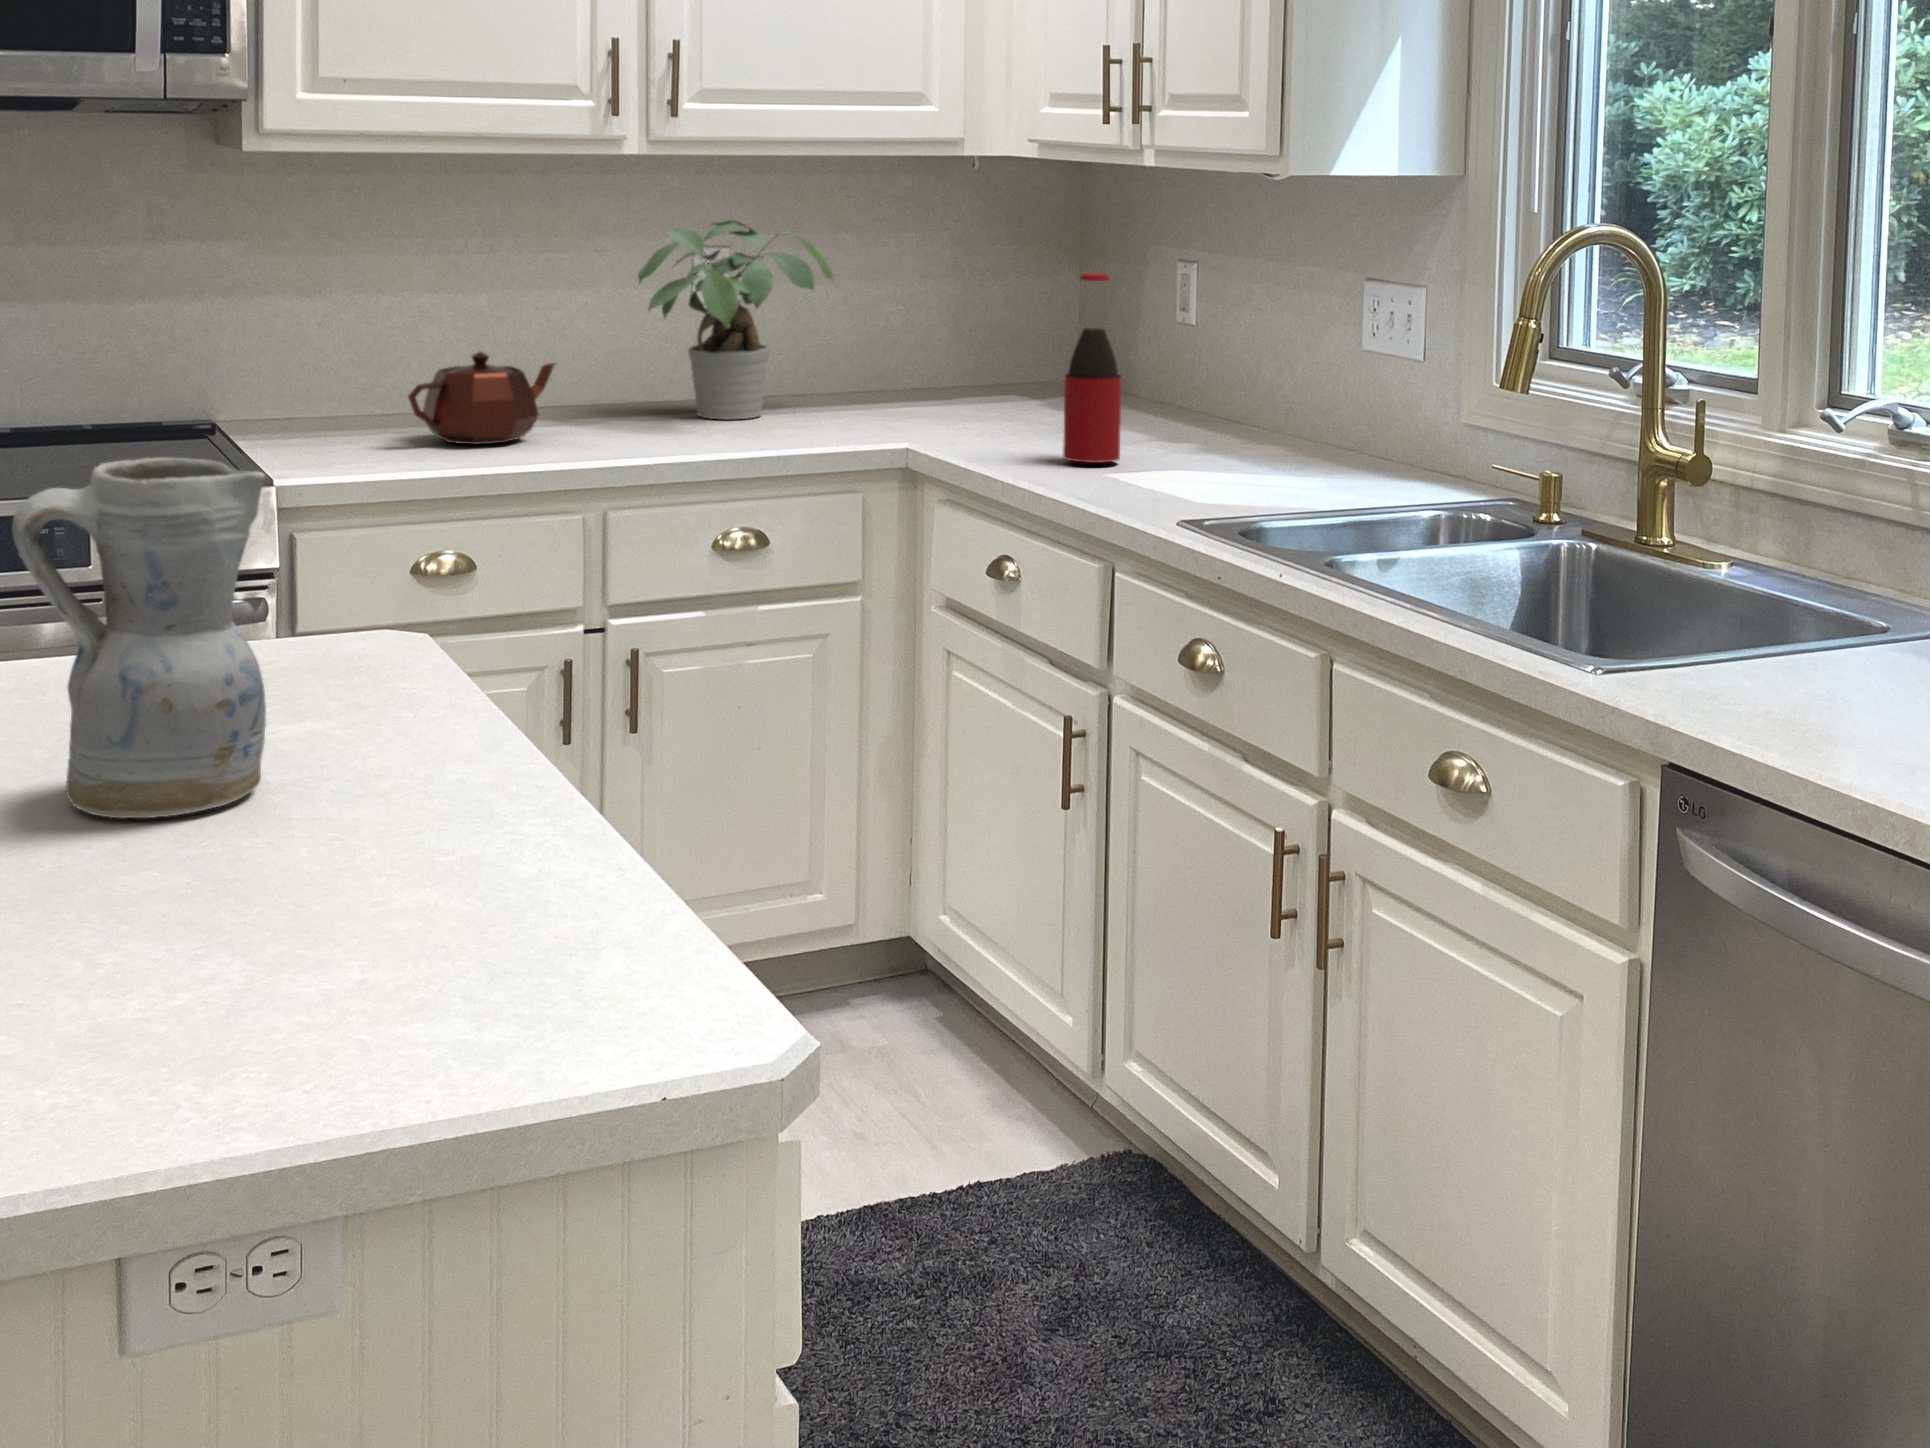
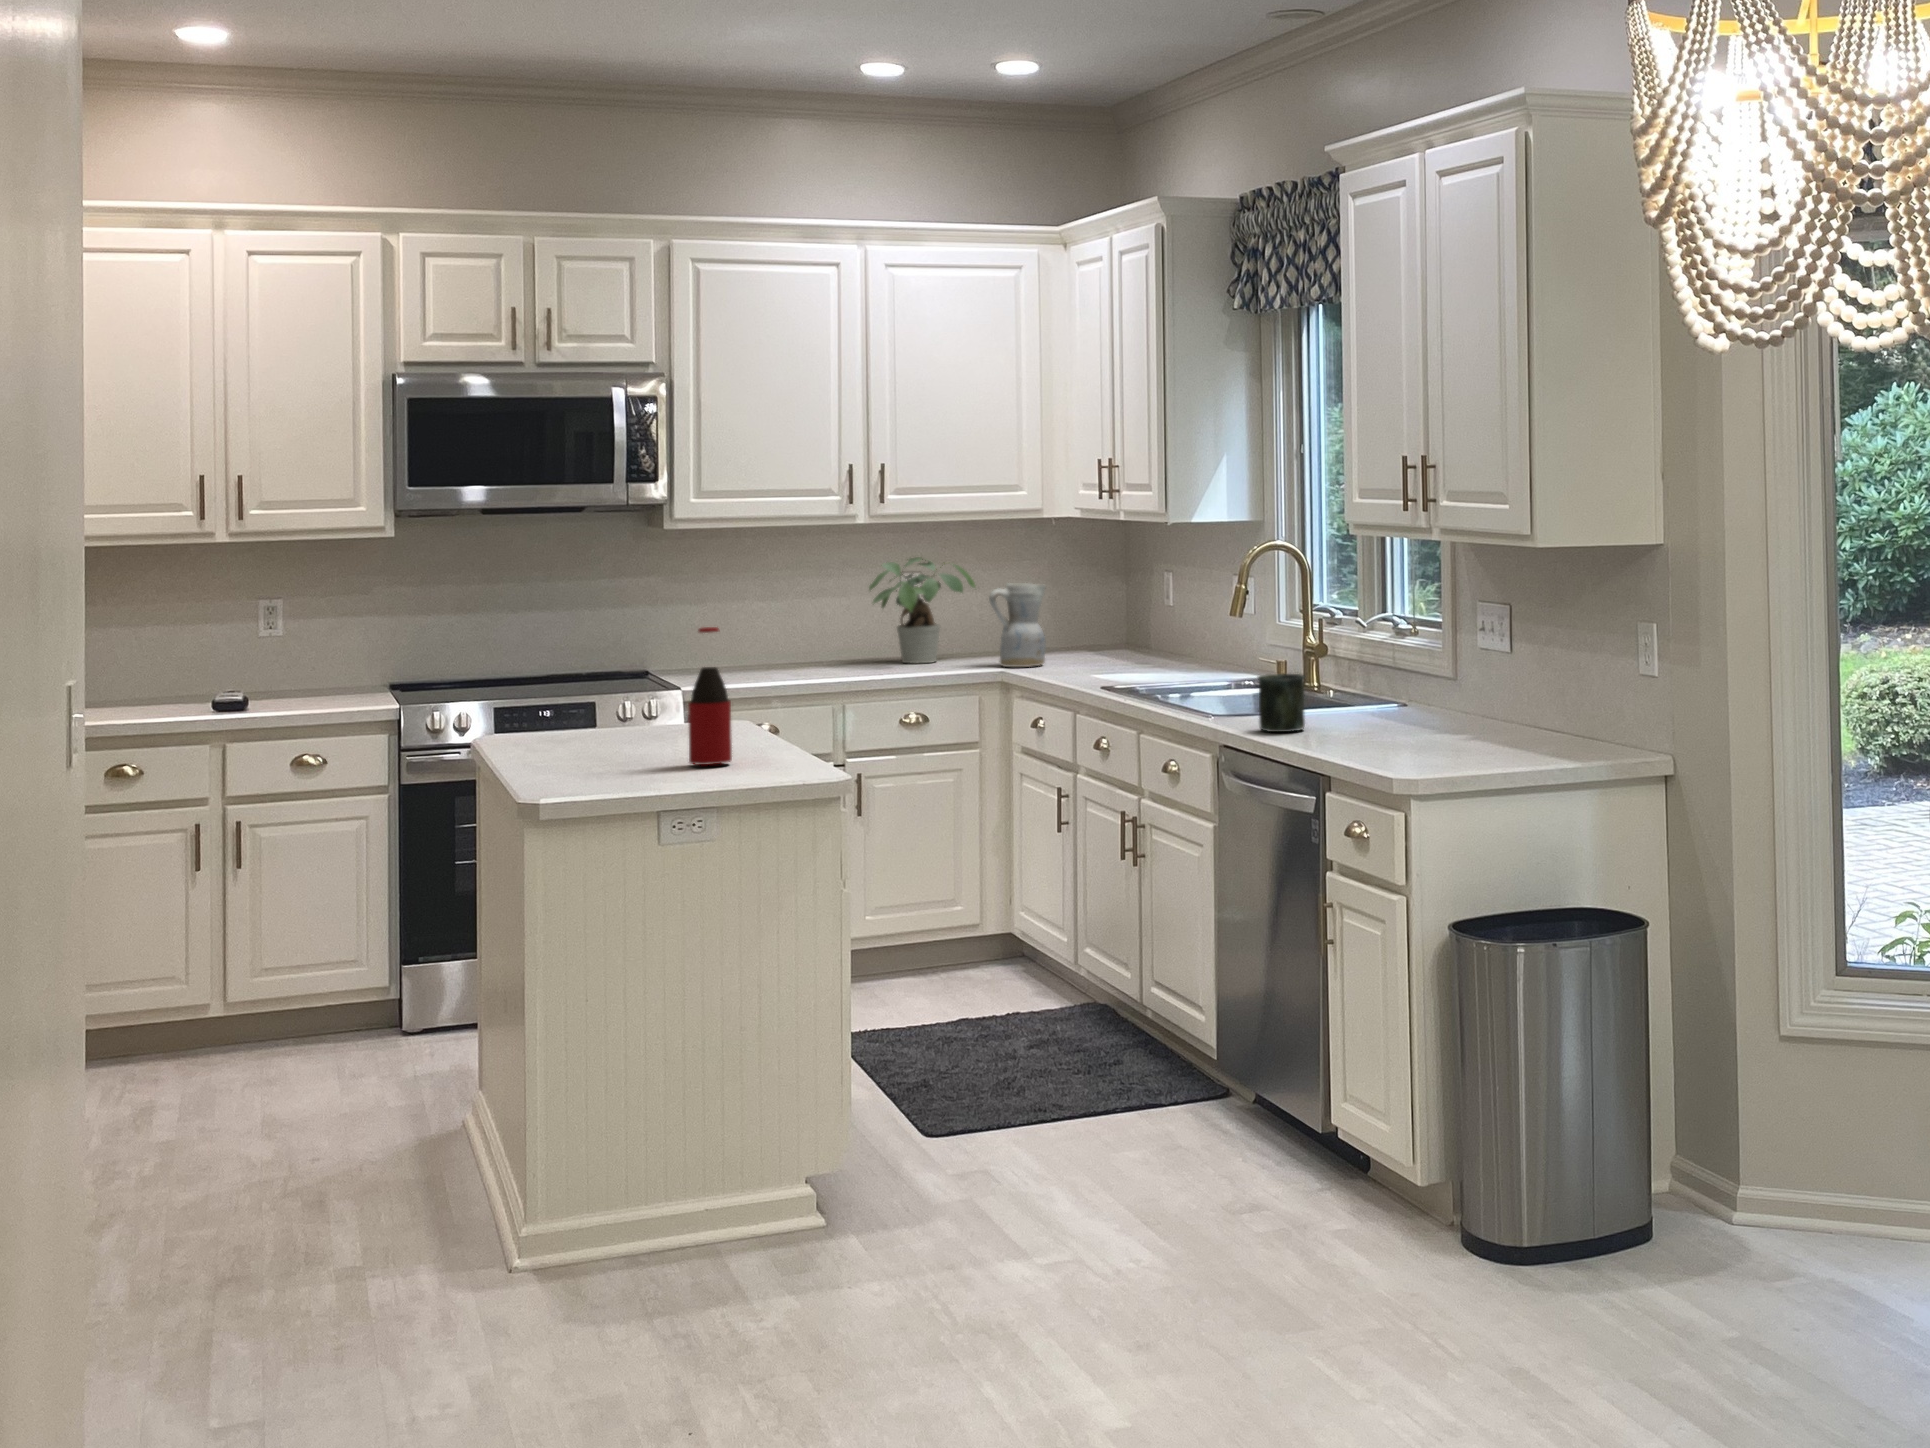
bottle: present [1063,273,1121,463] -> present [688,627,732,765]
teapot: present [408,352,555,445] -> none [746,627,825,675]
ceramic pitcher: present [12,458,266,818] -> present [989,583,1046,667]
mug: none [1773,571,1905,732] -> present [1258,674,1305,732]

